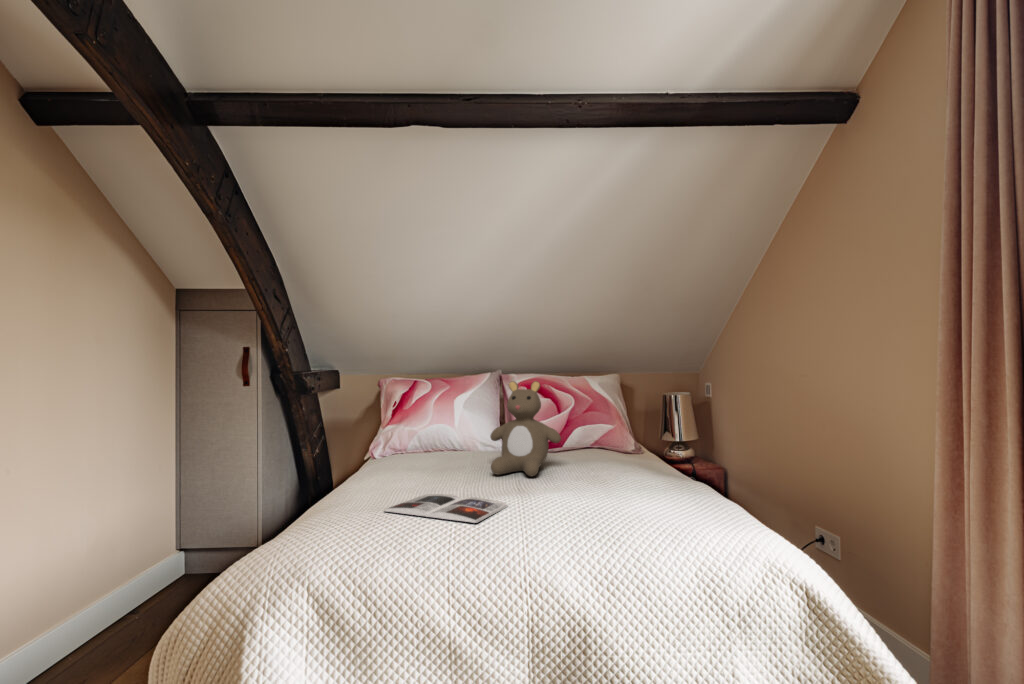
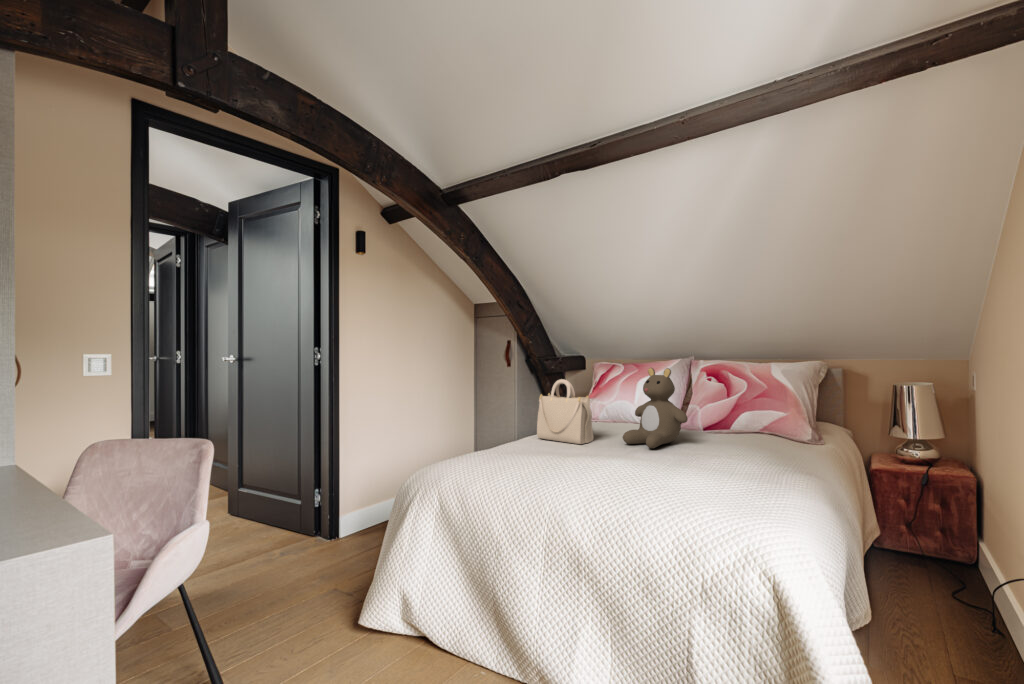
handbag: none [371,399,452,483] -> present [537,379,593,444]
magazine: present [383,494,508,523] -> none [513,450,595,472]

